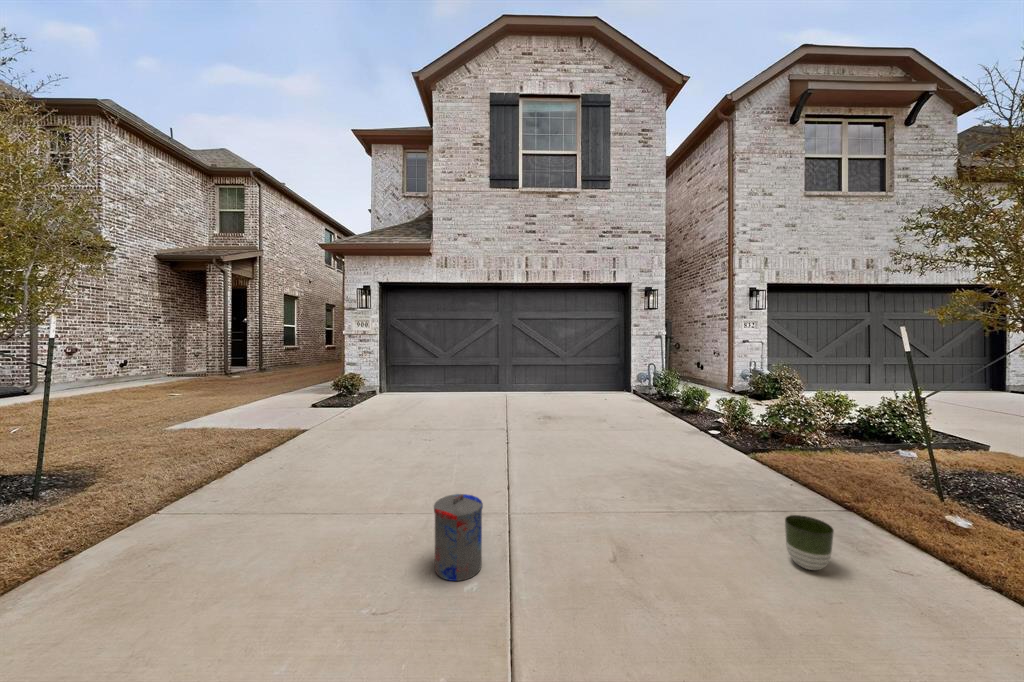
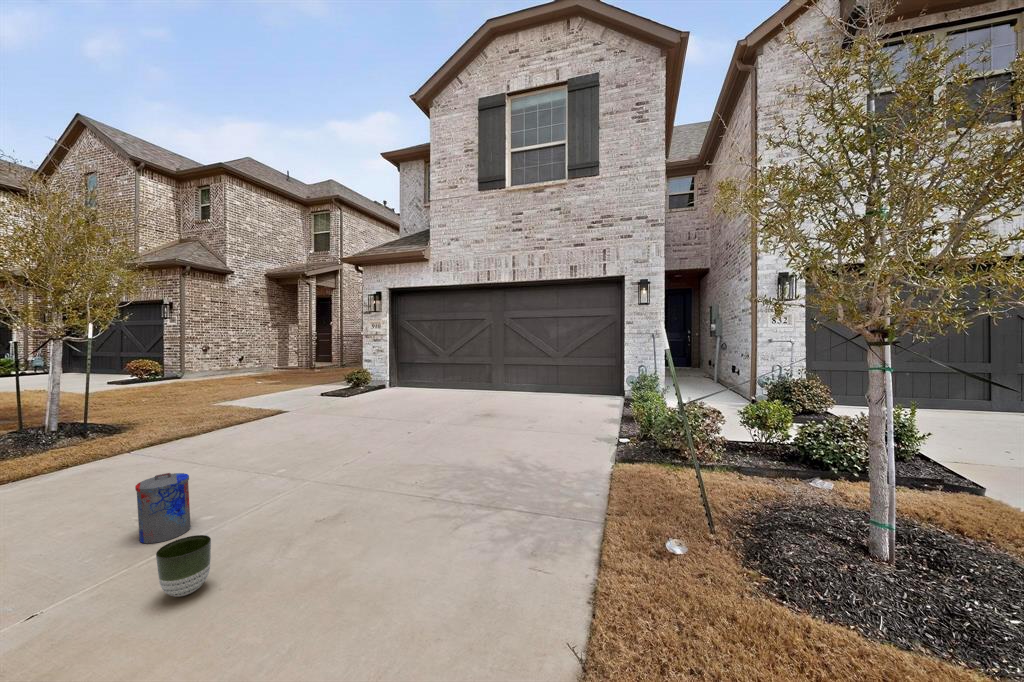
planter: present [785,515,834,570] -> present [156,535,211,597]

